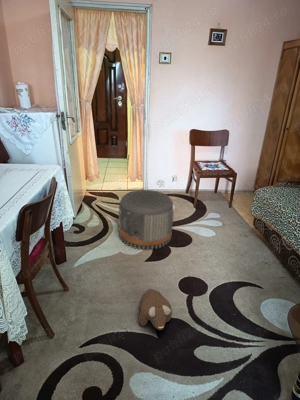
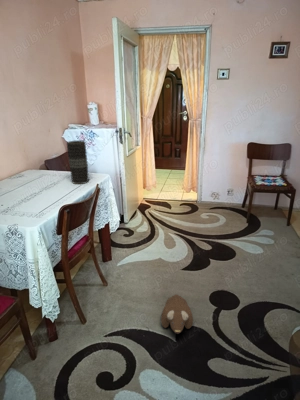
vase: none [8,124,38,177] -> present [67,141,89,184]
pouf: present [119,190,173,250] -> none [163,201,217,259]

